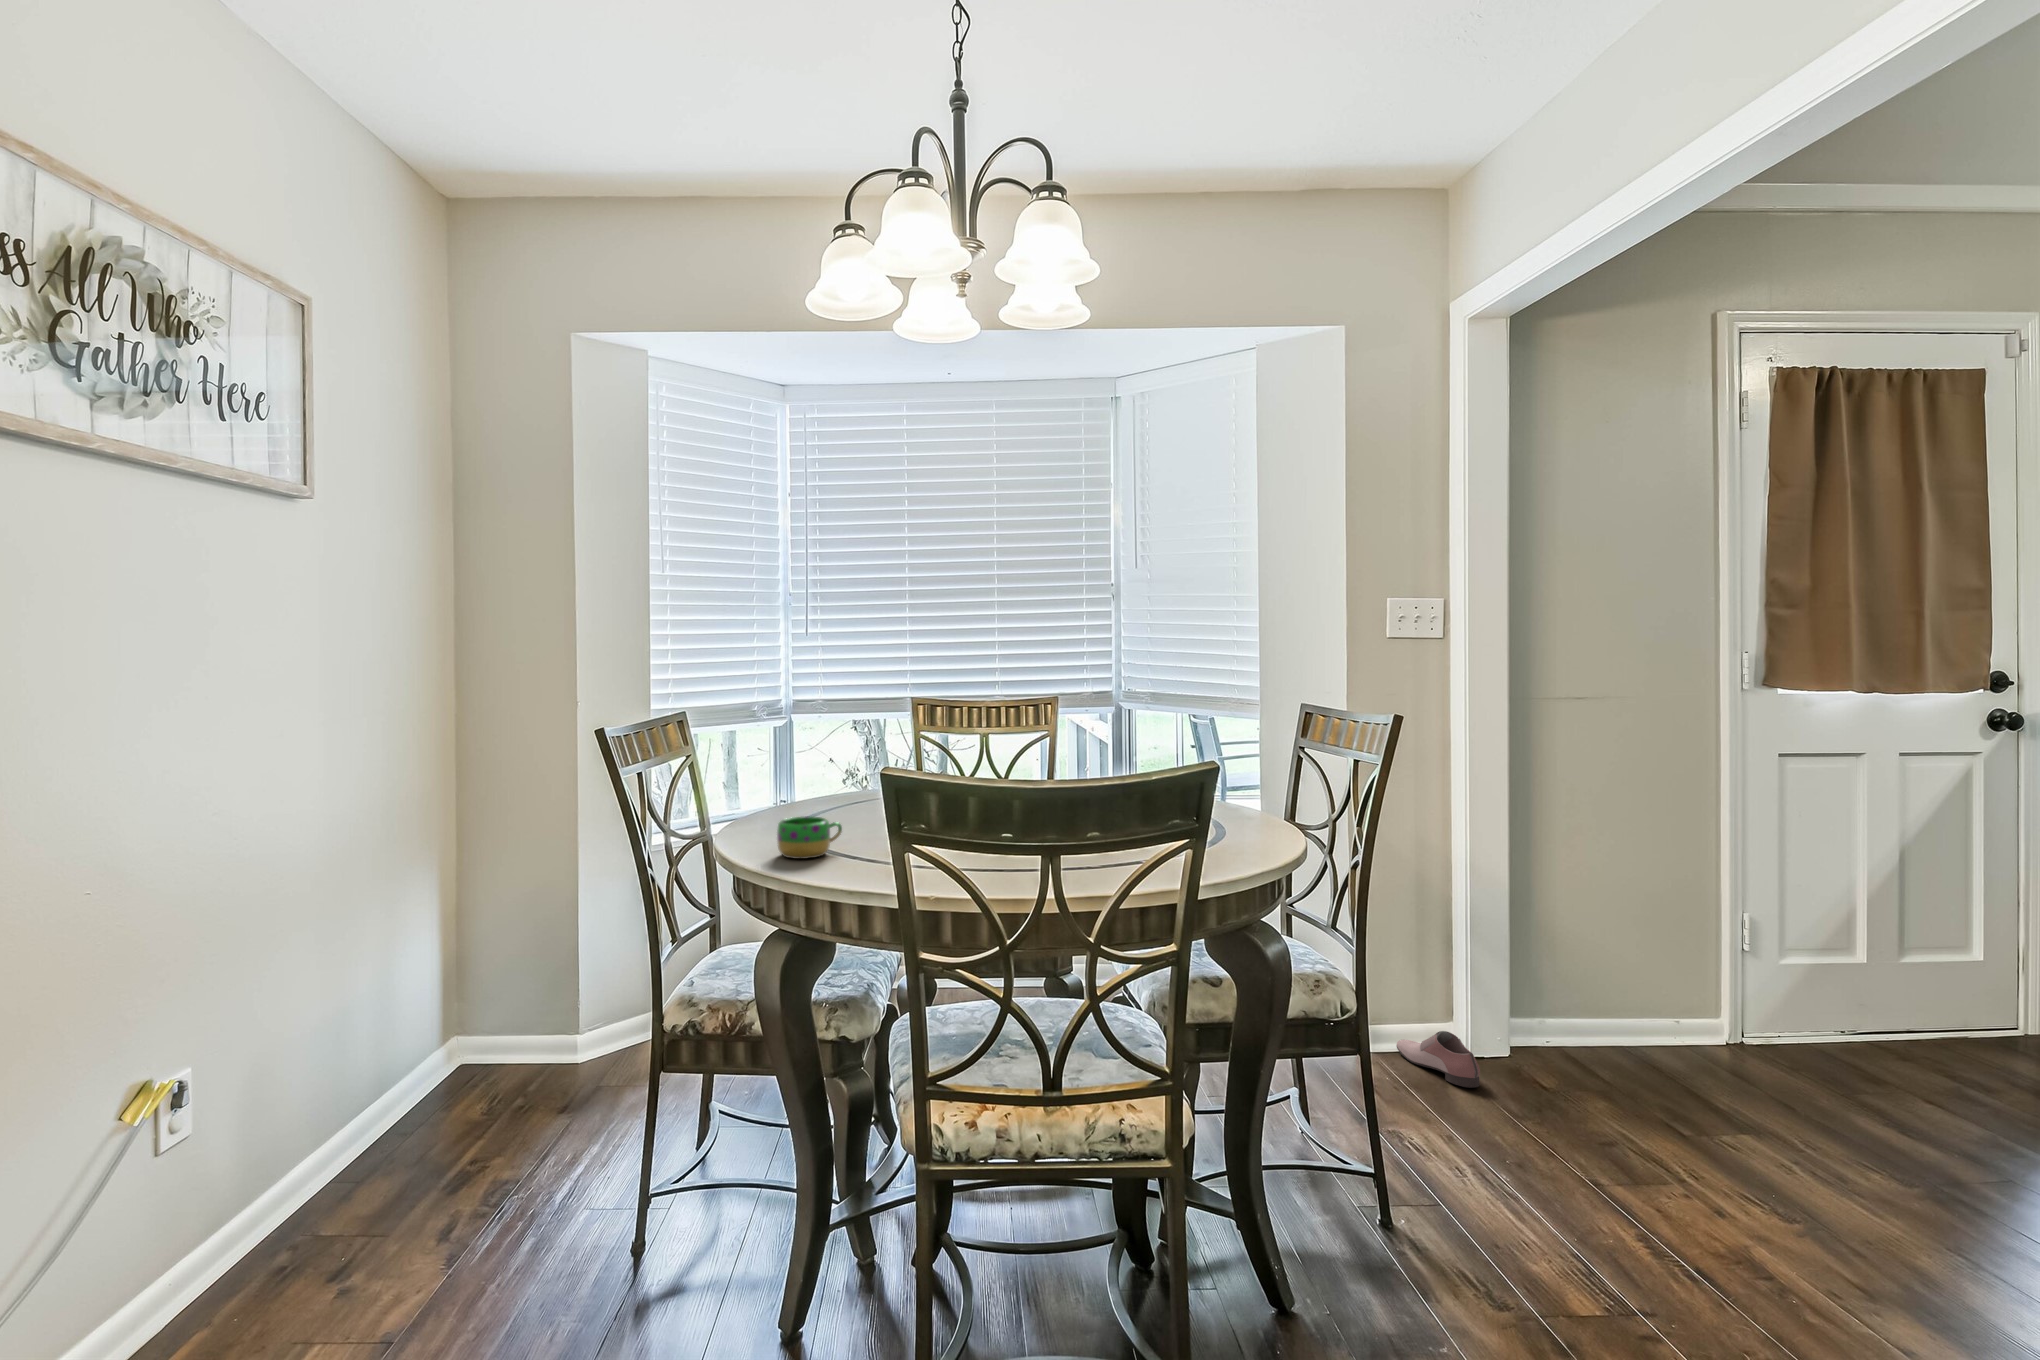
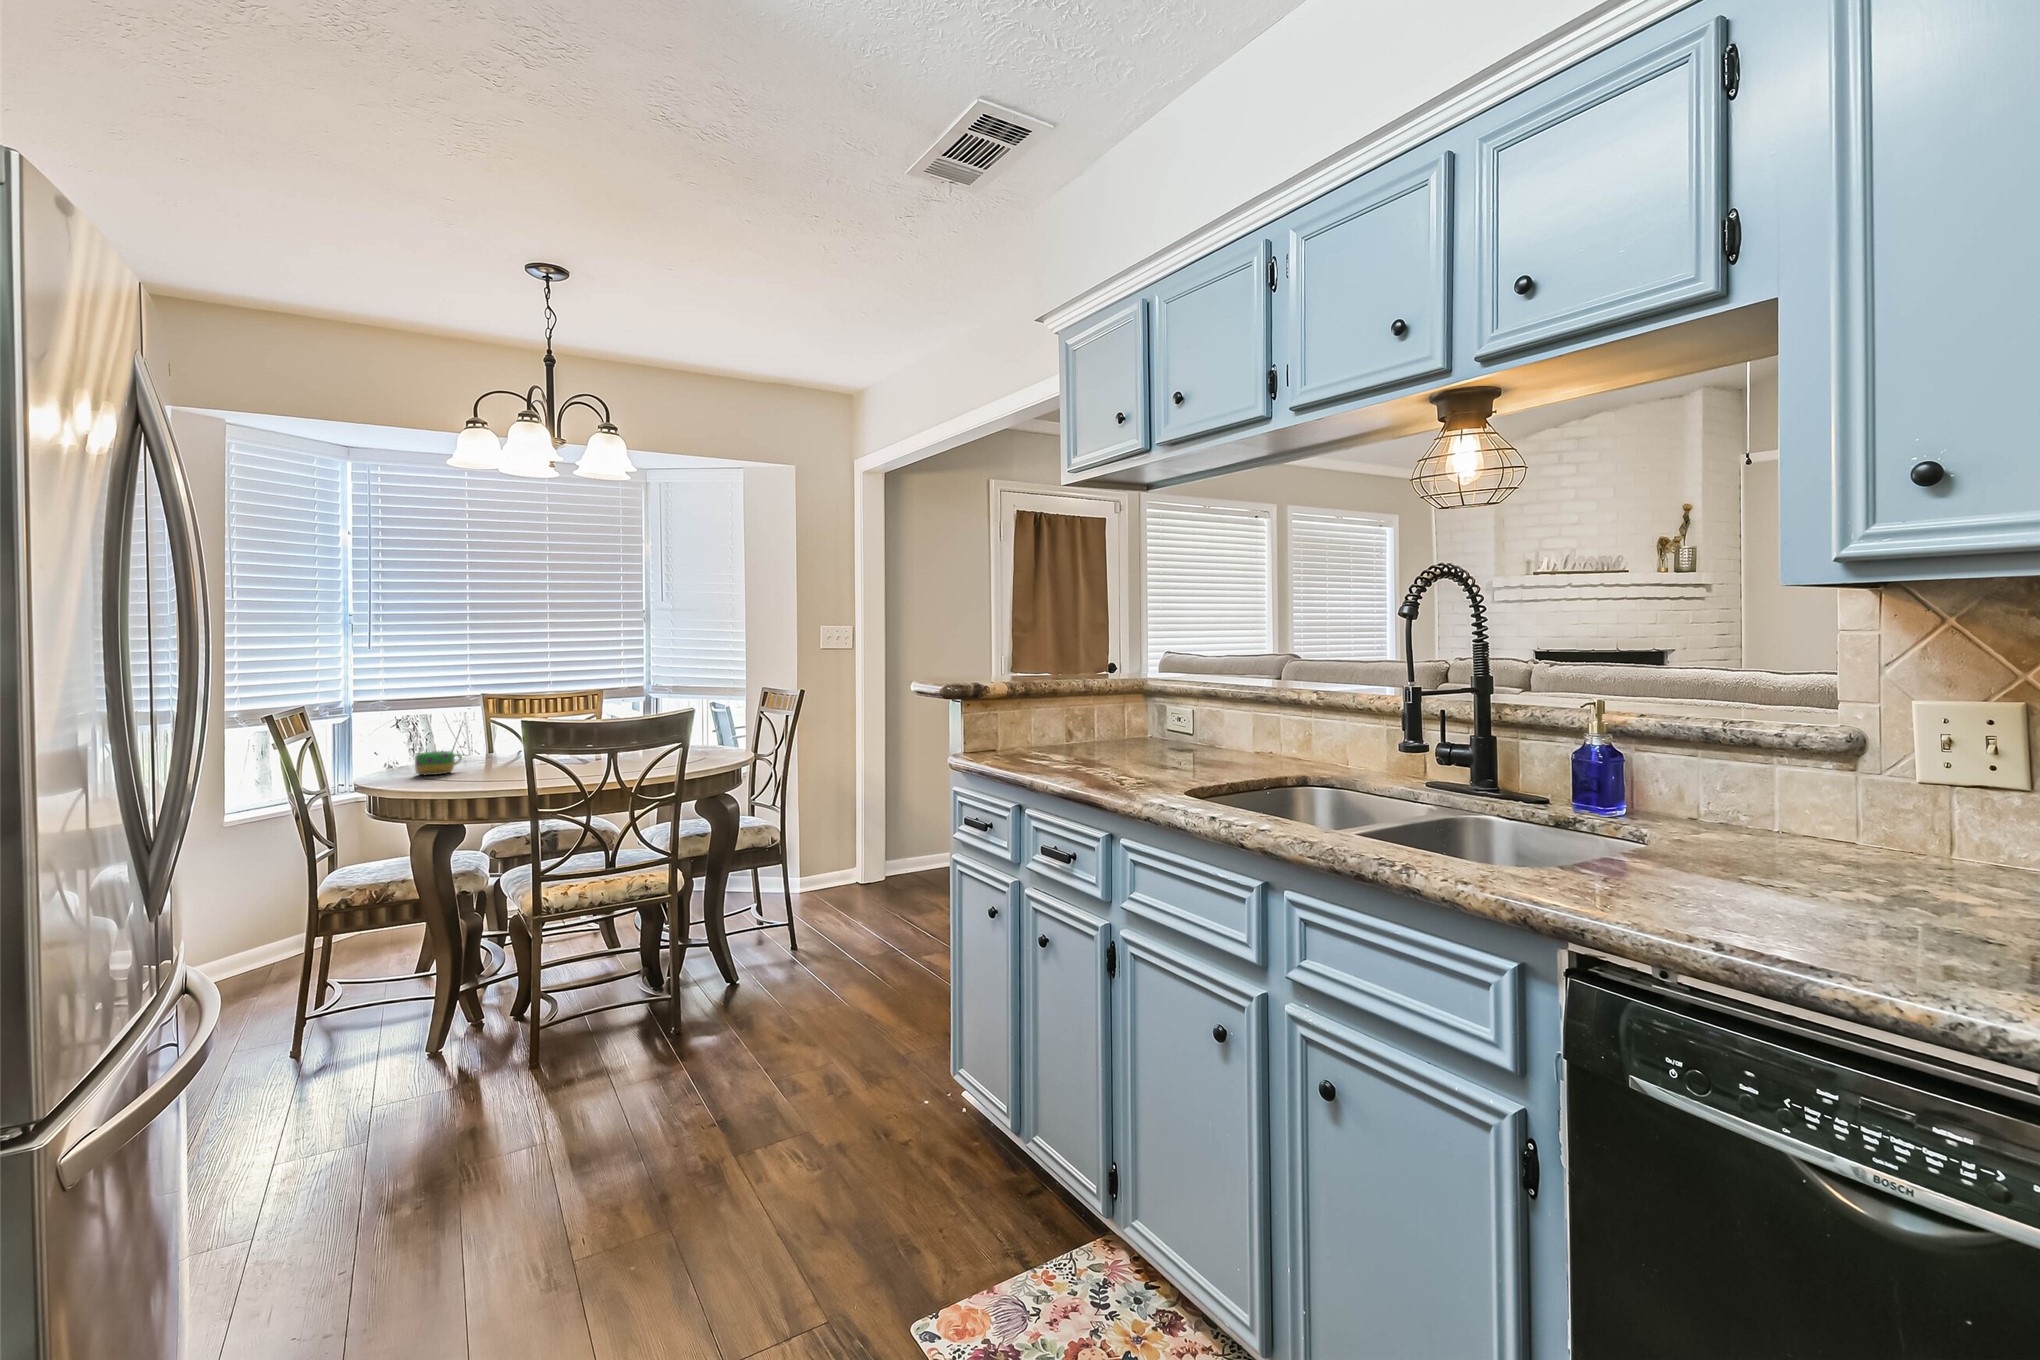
shoe: present [1396,1031,1480,1088] -> none [826,872,868,899]

